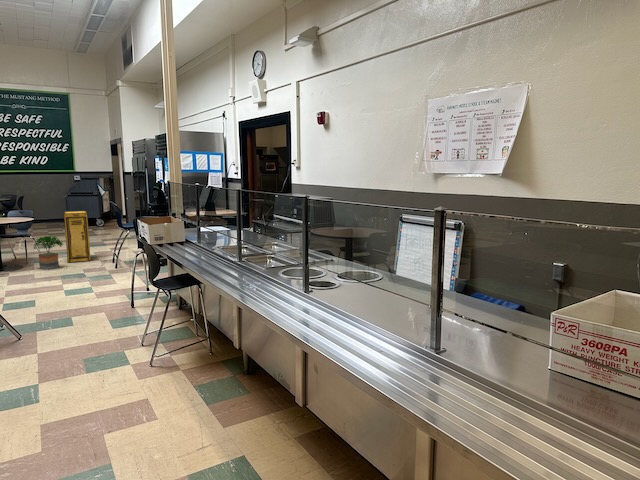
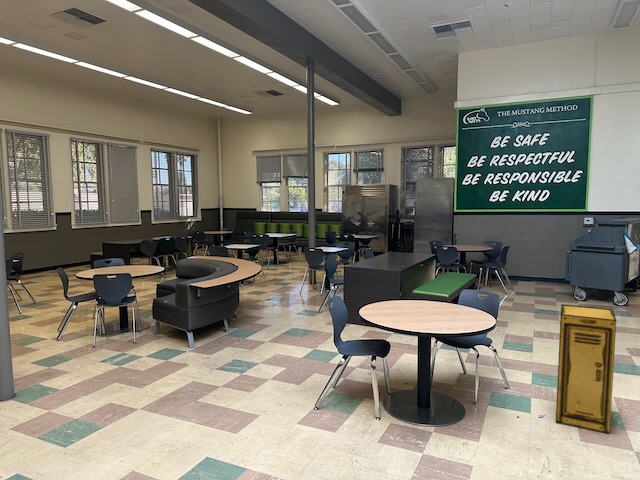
potted tree: present [35,236,63,270] -> none [490,359,551,439]

